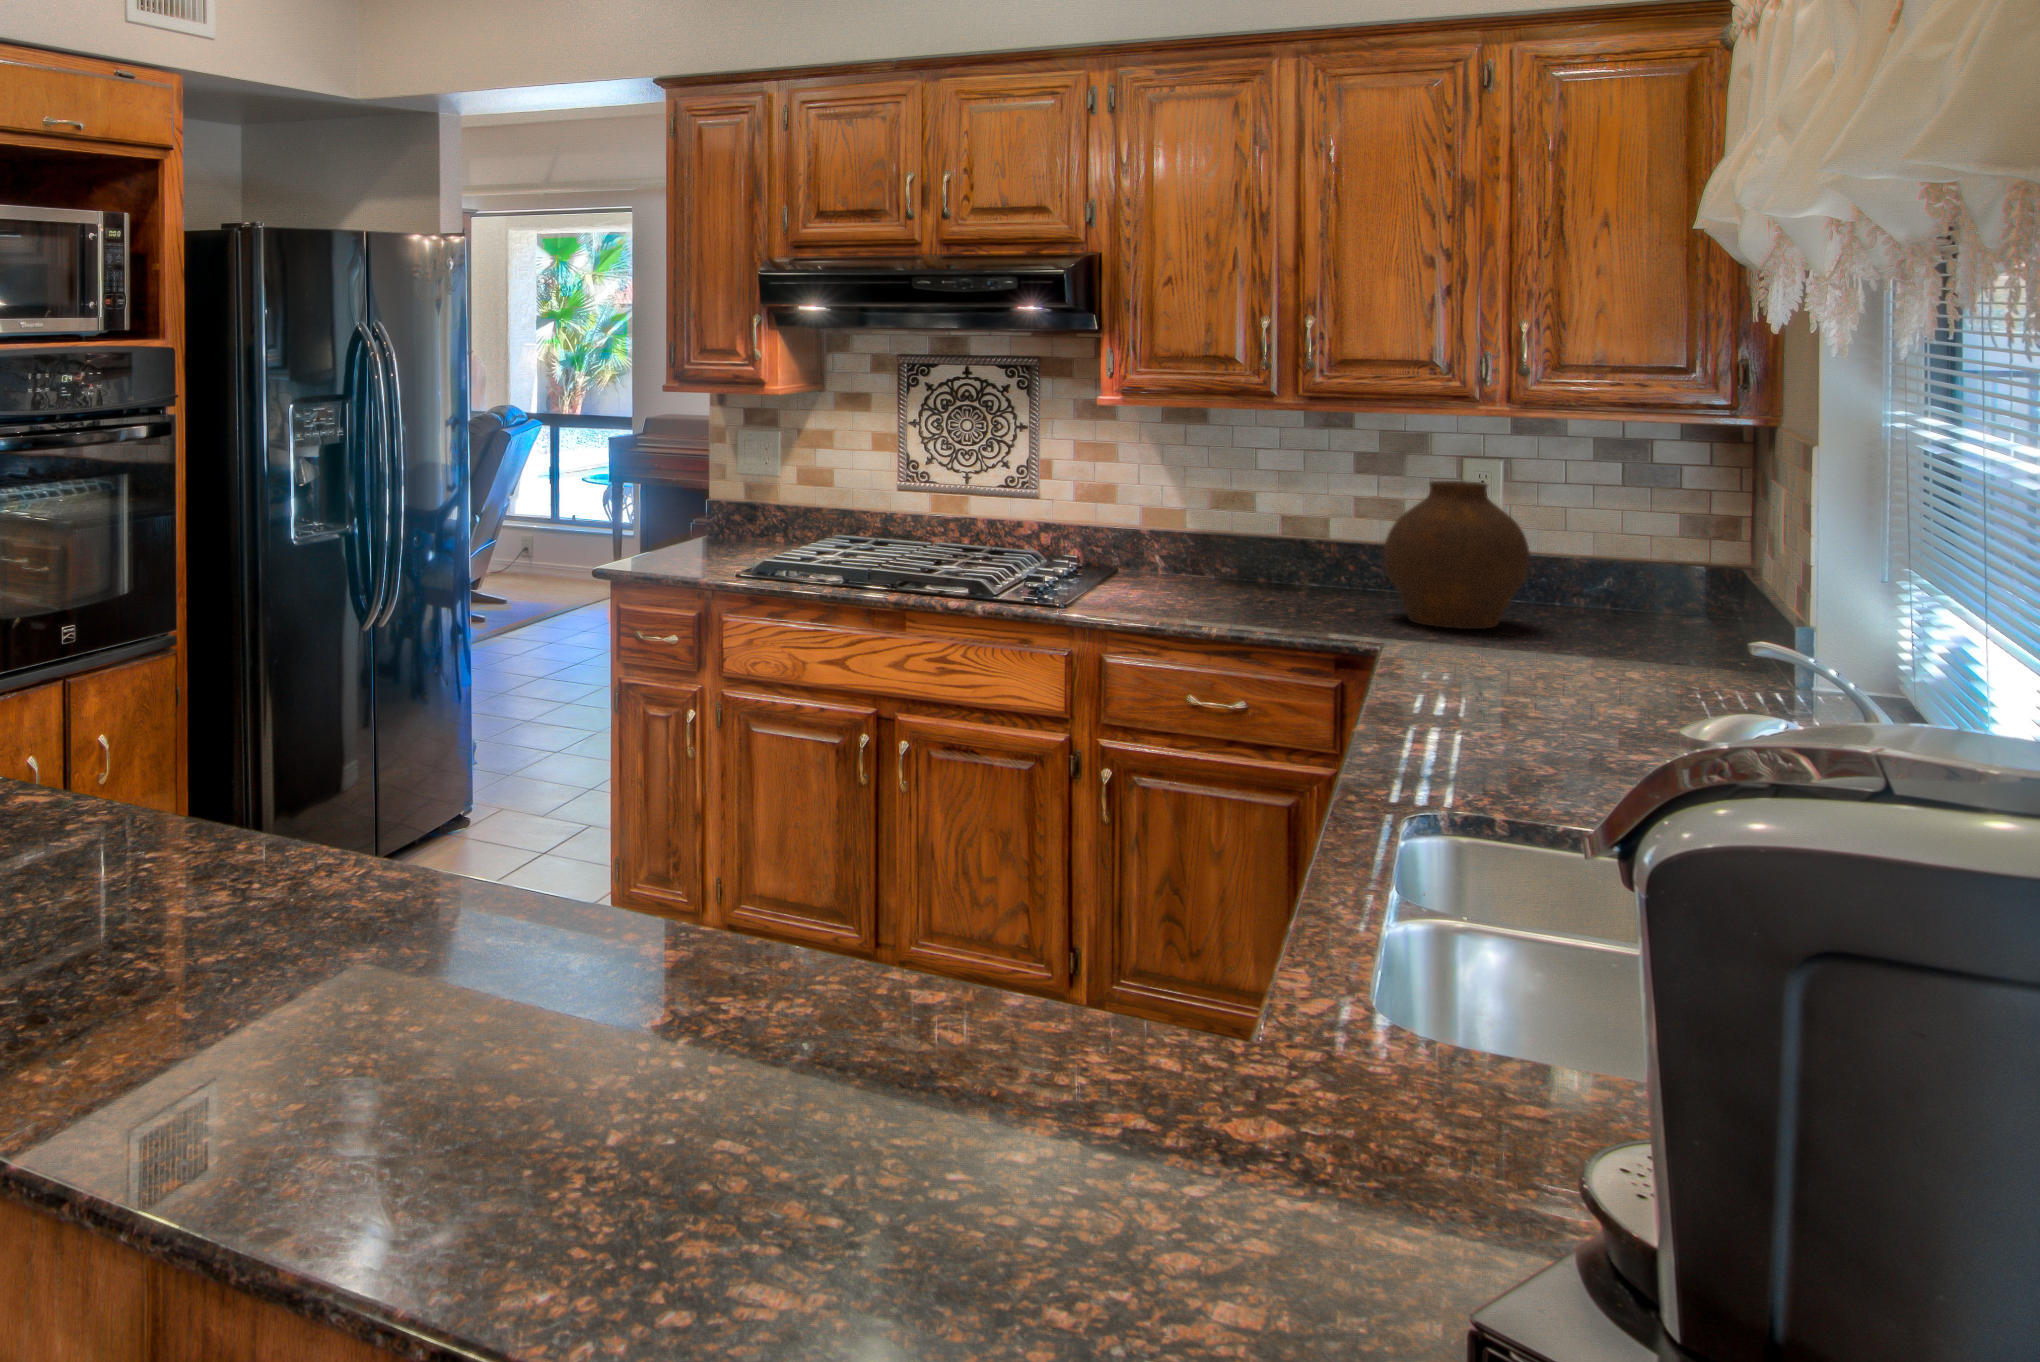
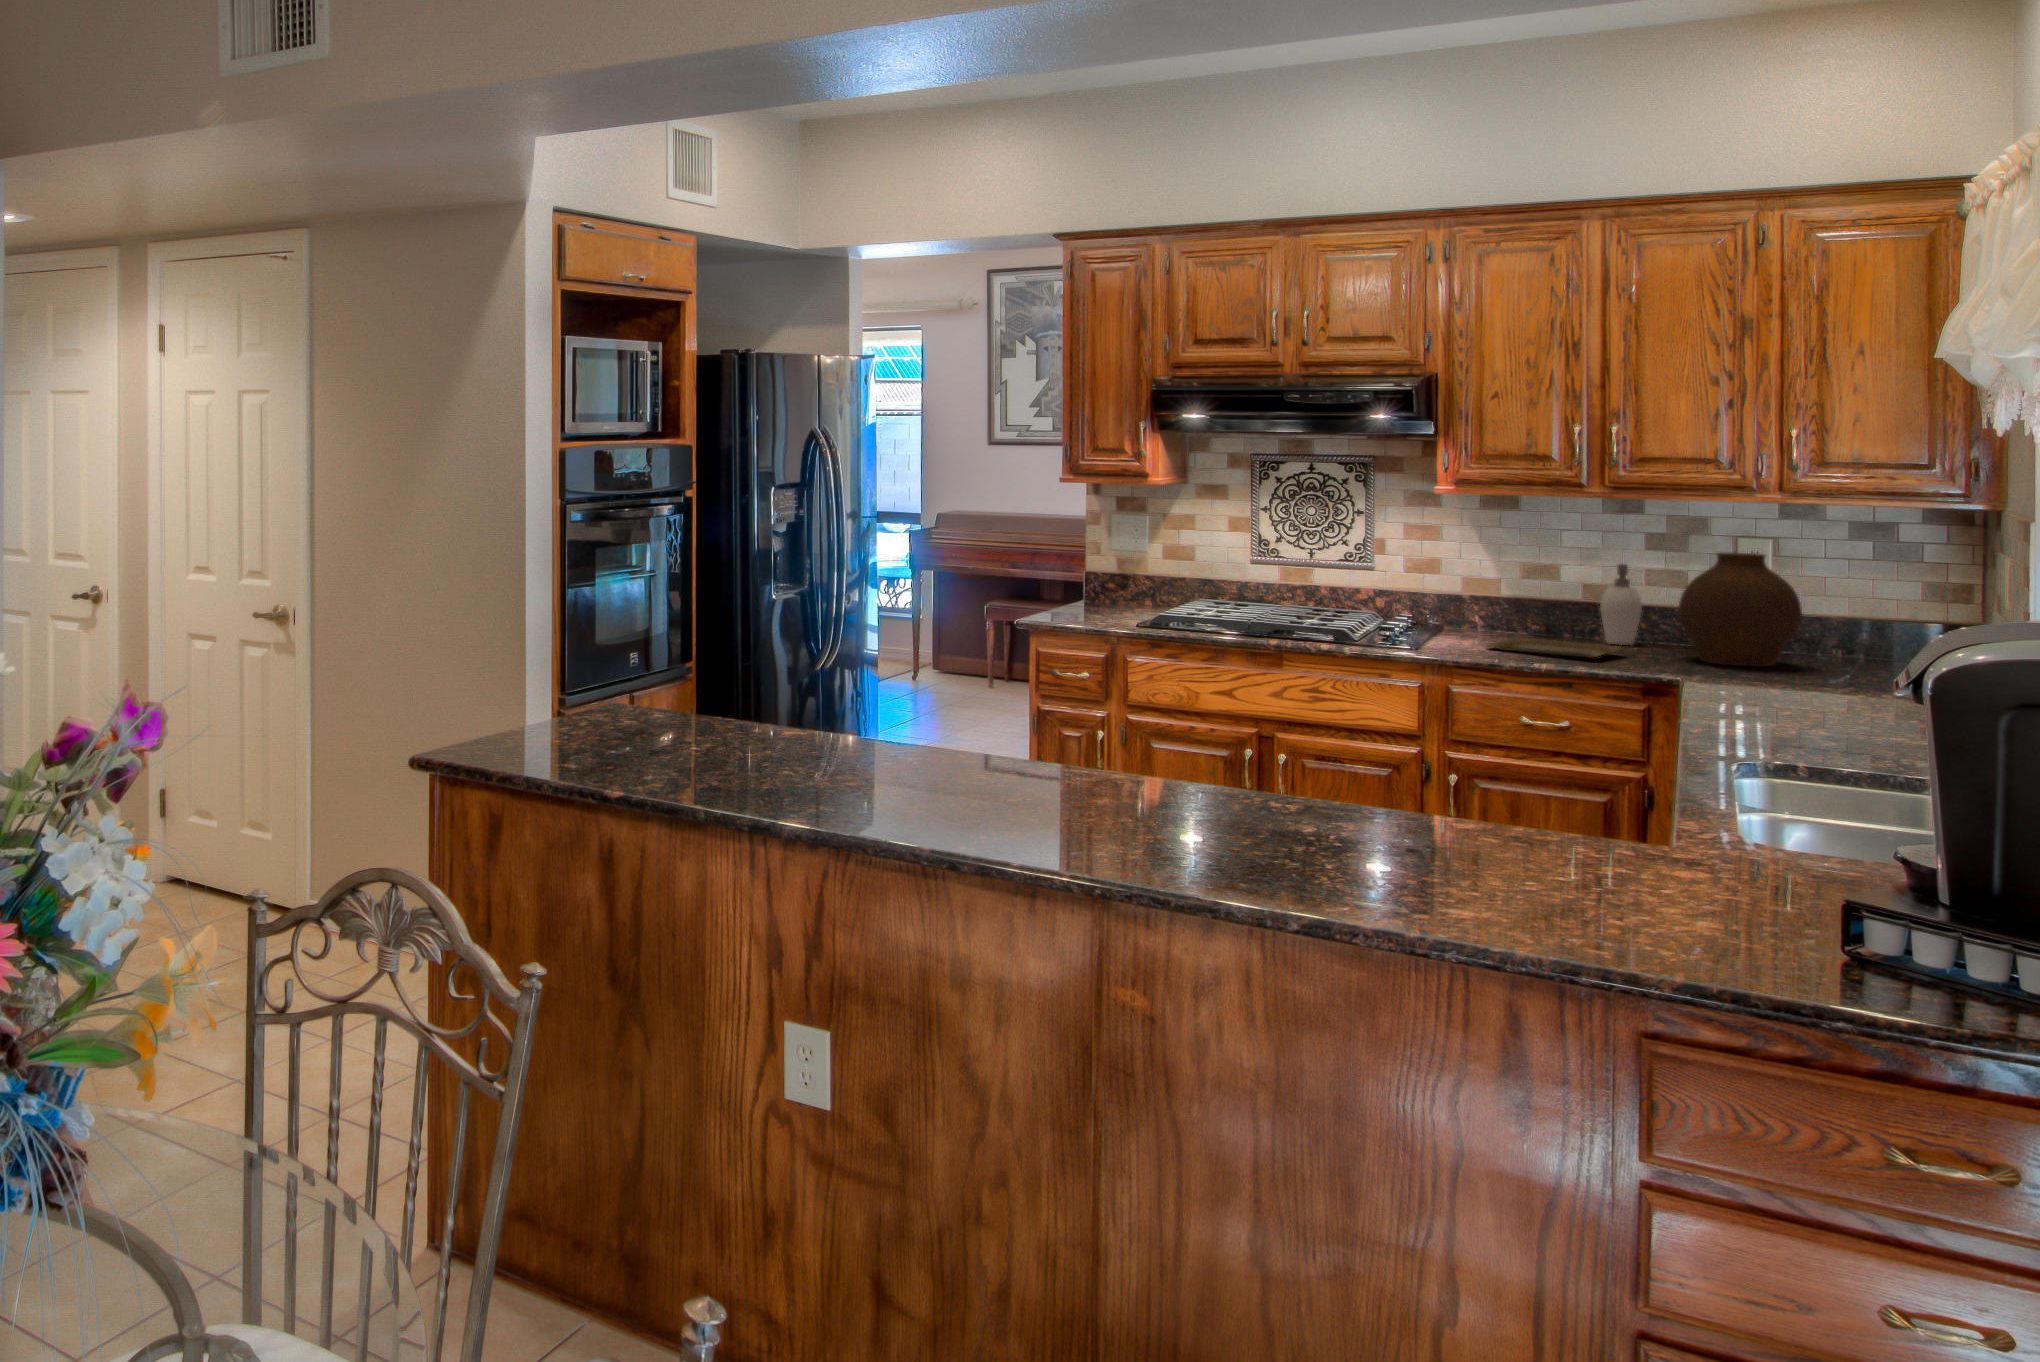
soap dispenser: none [1297,493,1346,596] -> present [1600,564,1642,645]
tray: none [1153,589,1321,619] -> present [1487,638,1622,658]

